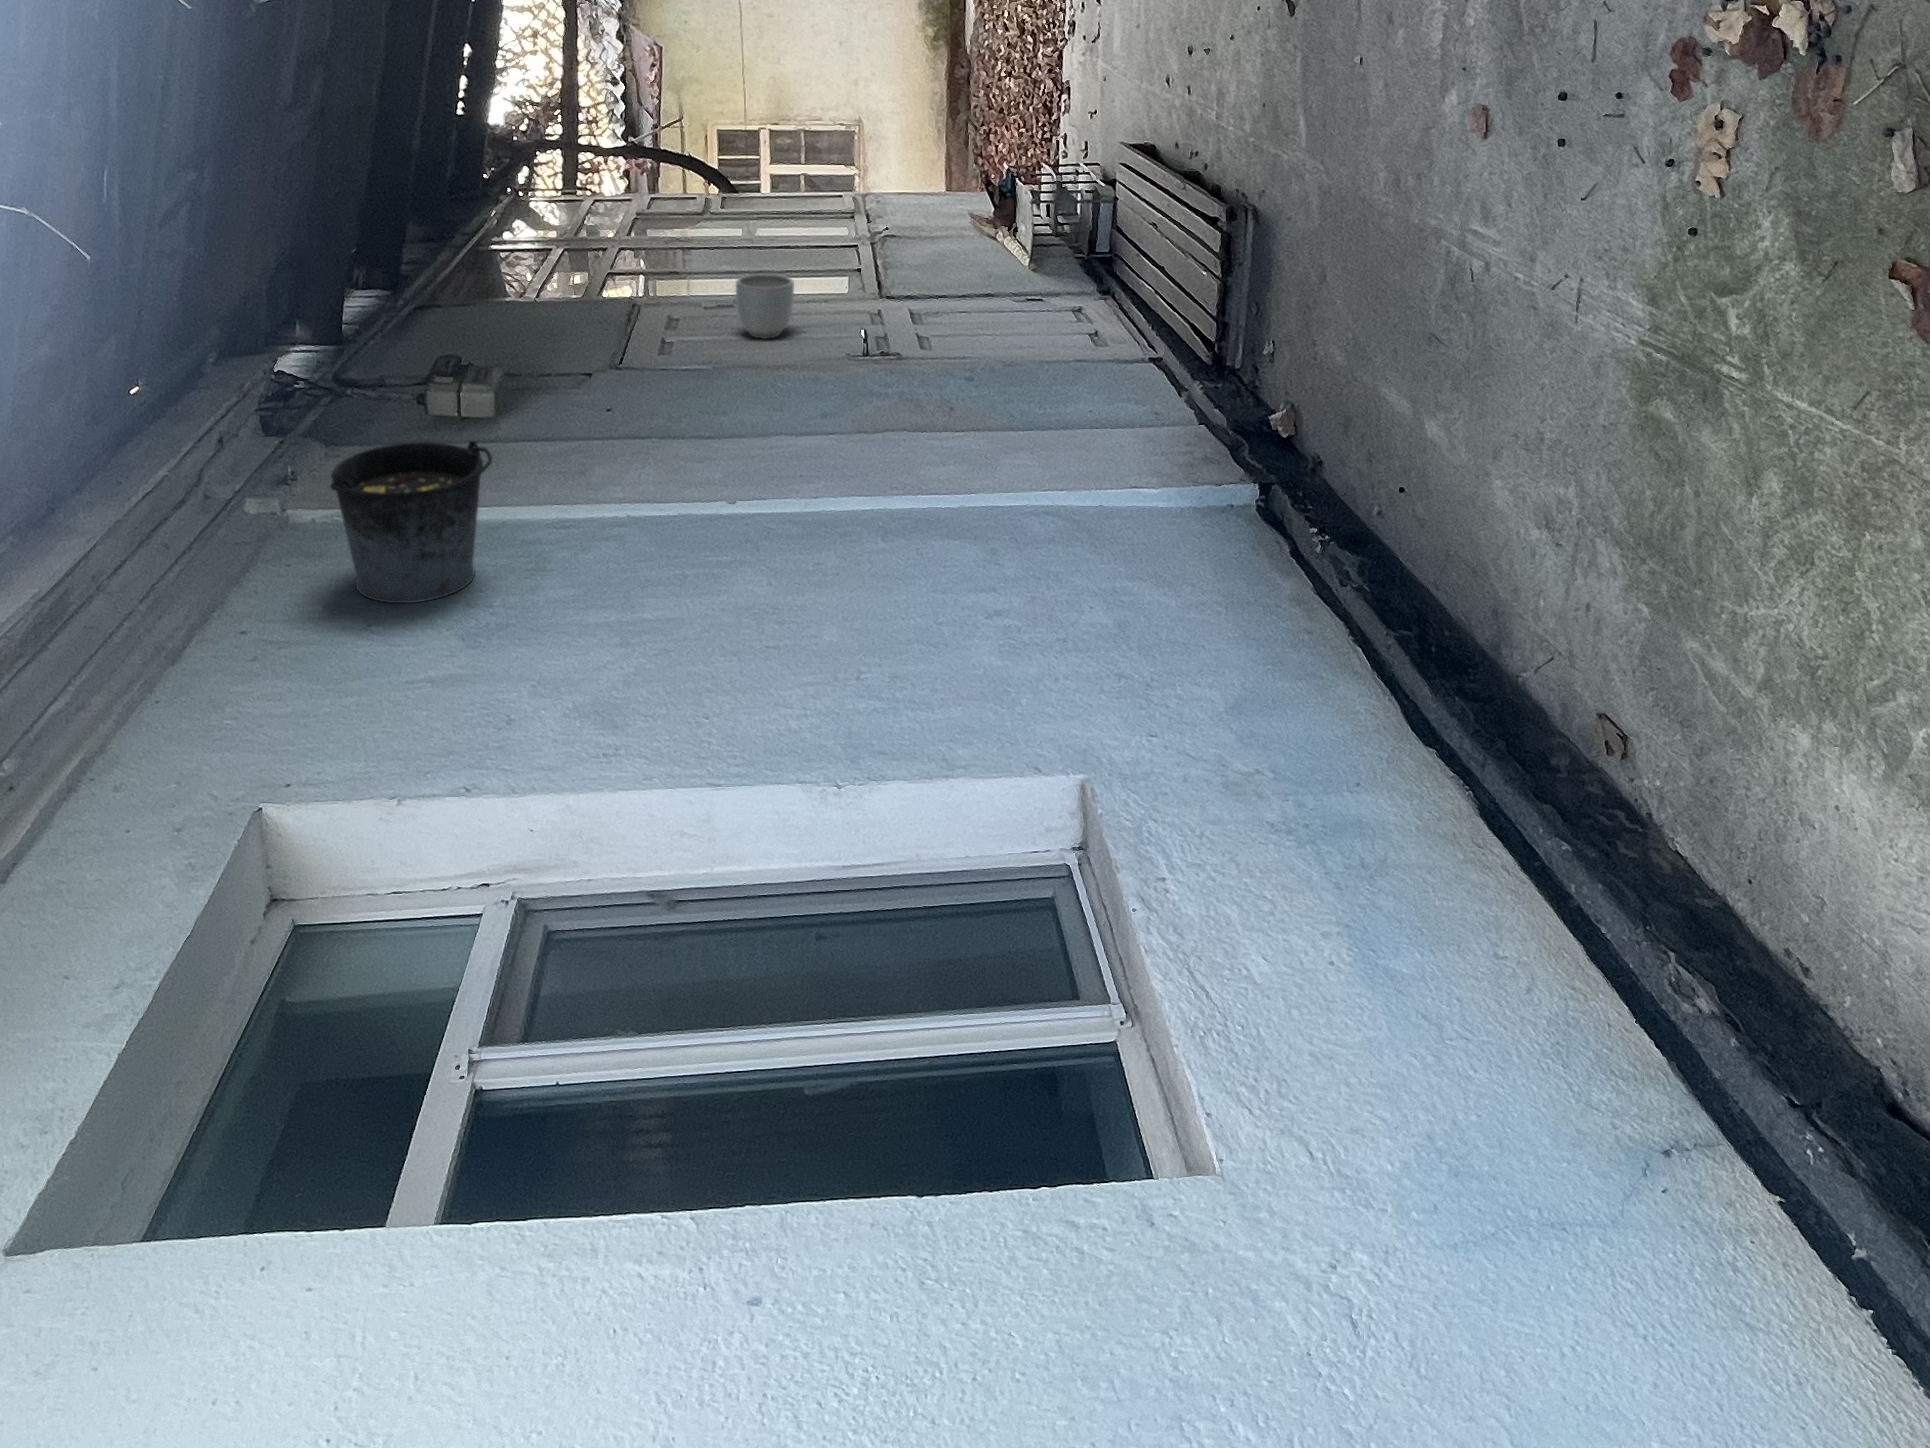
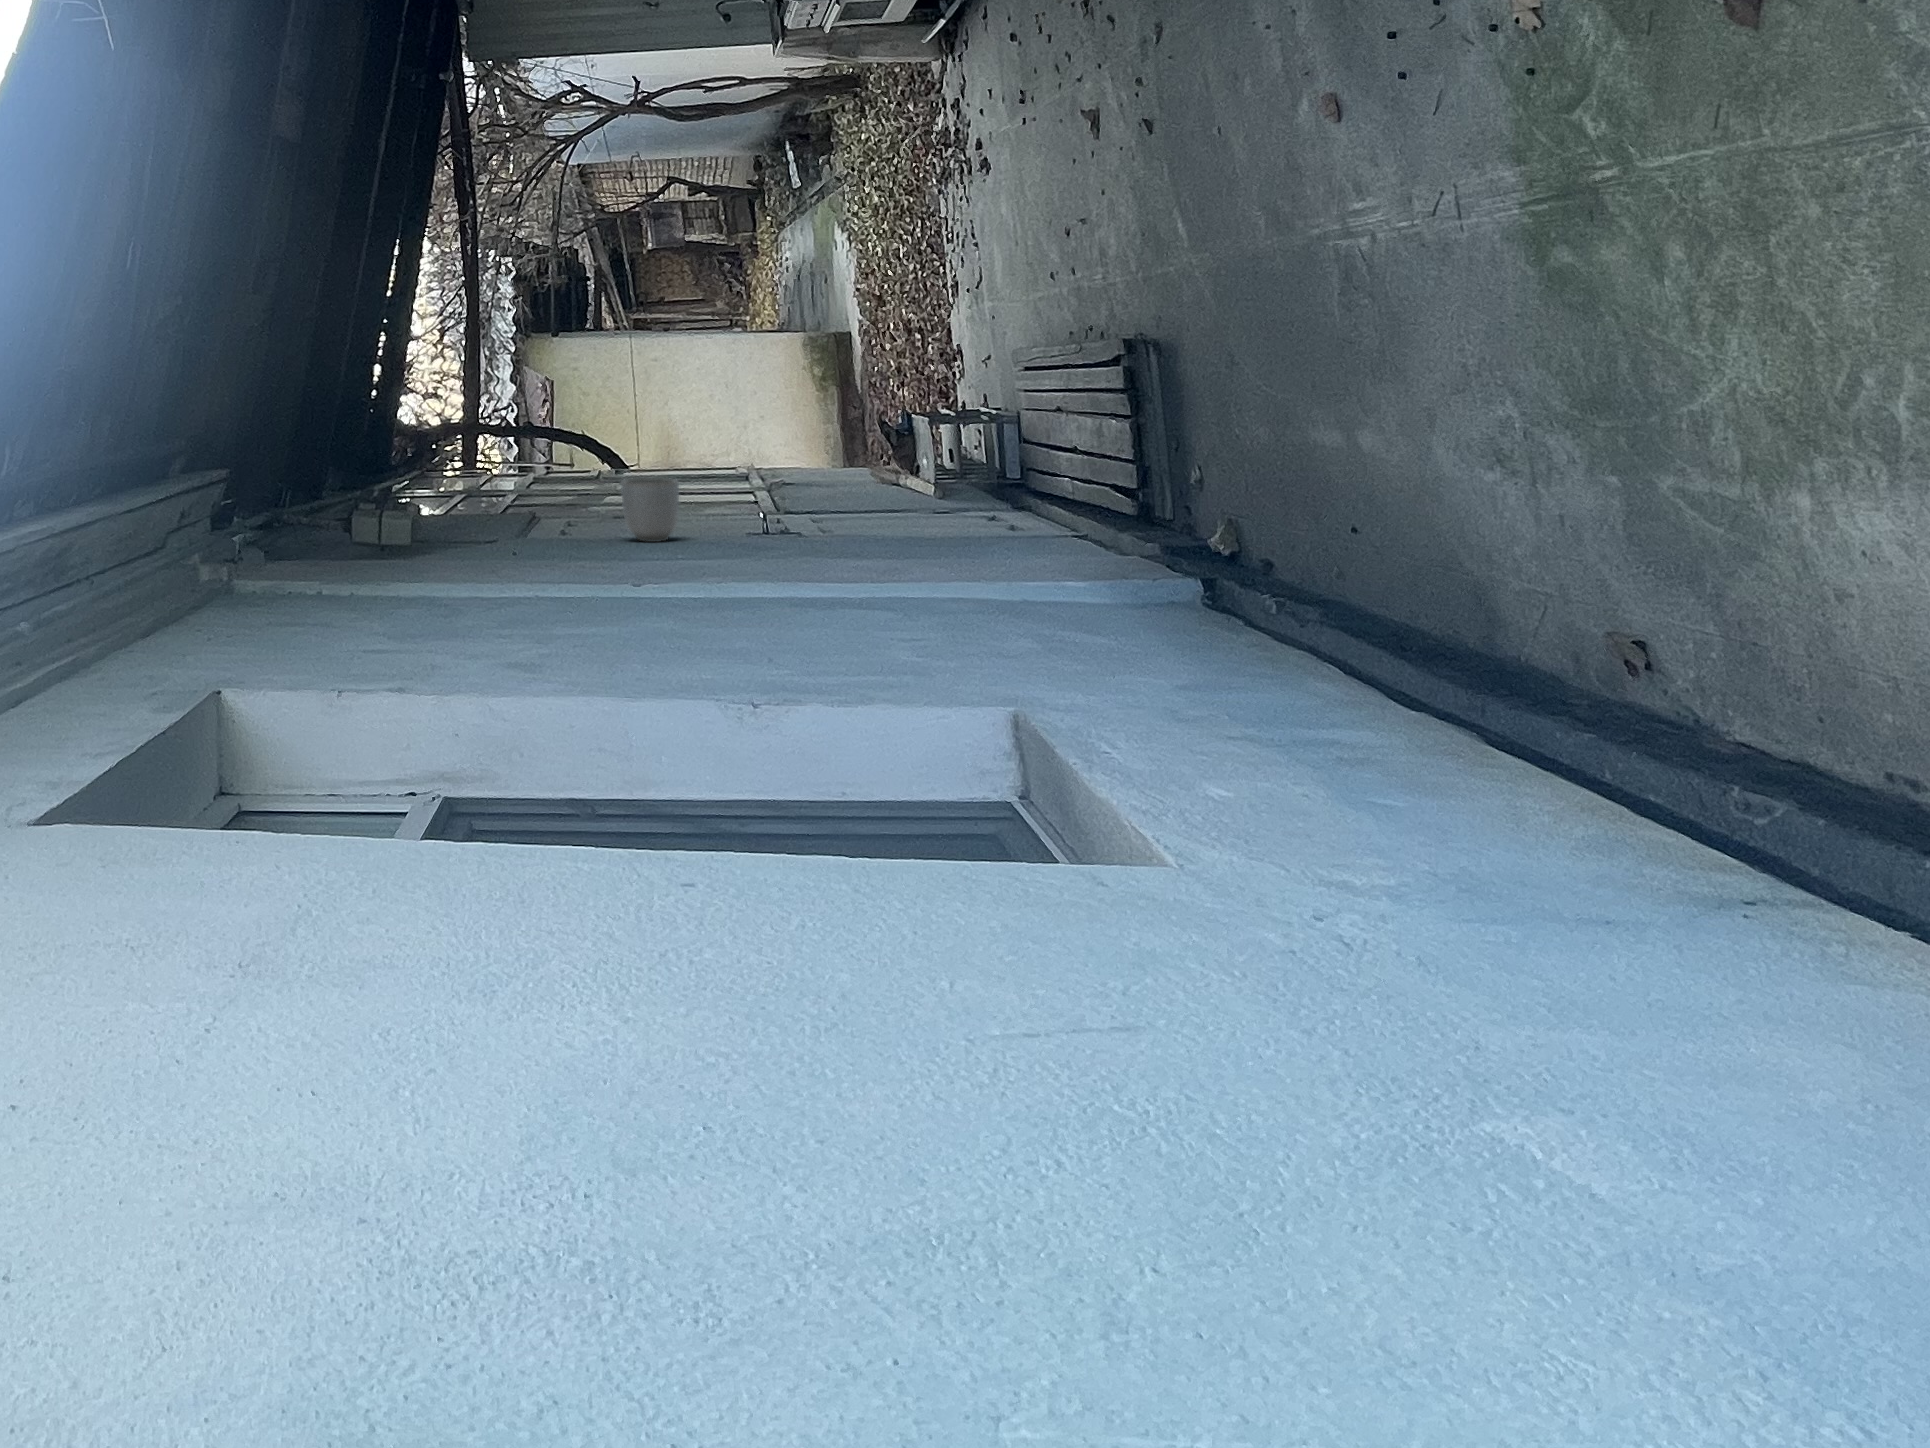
bucket: present [330,441,492,603] -> none [259,506,400,654]

